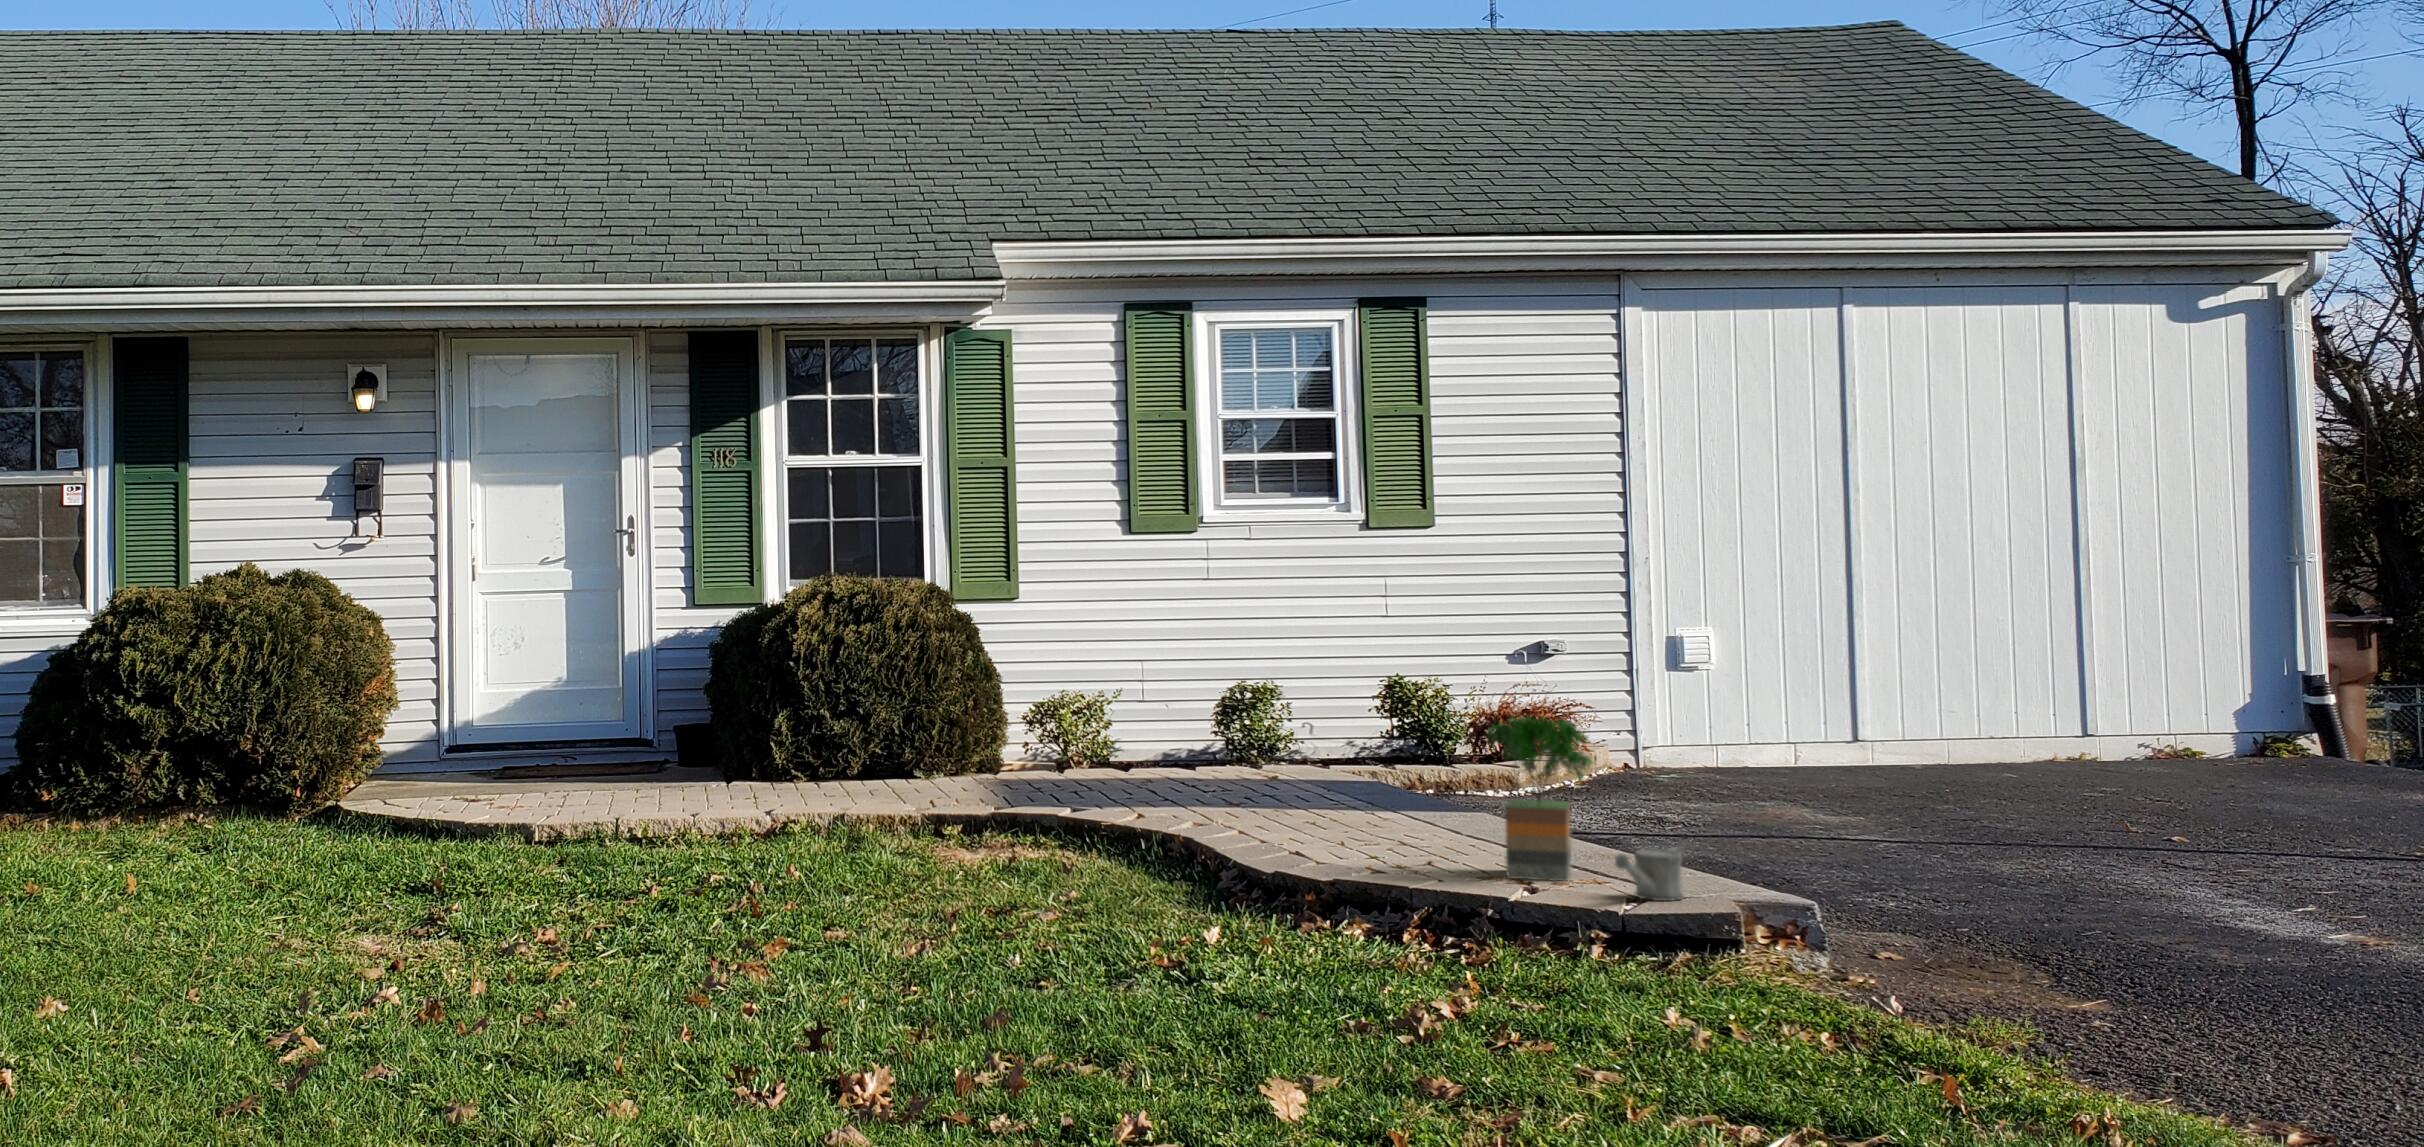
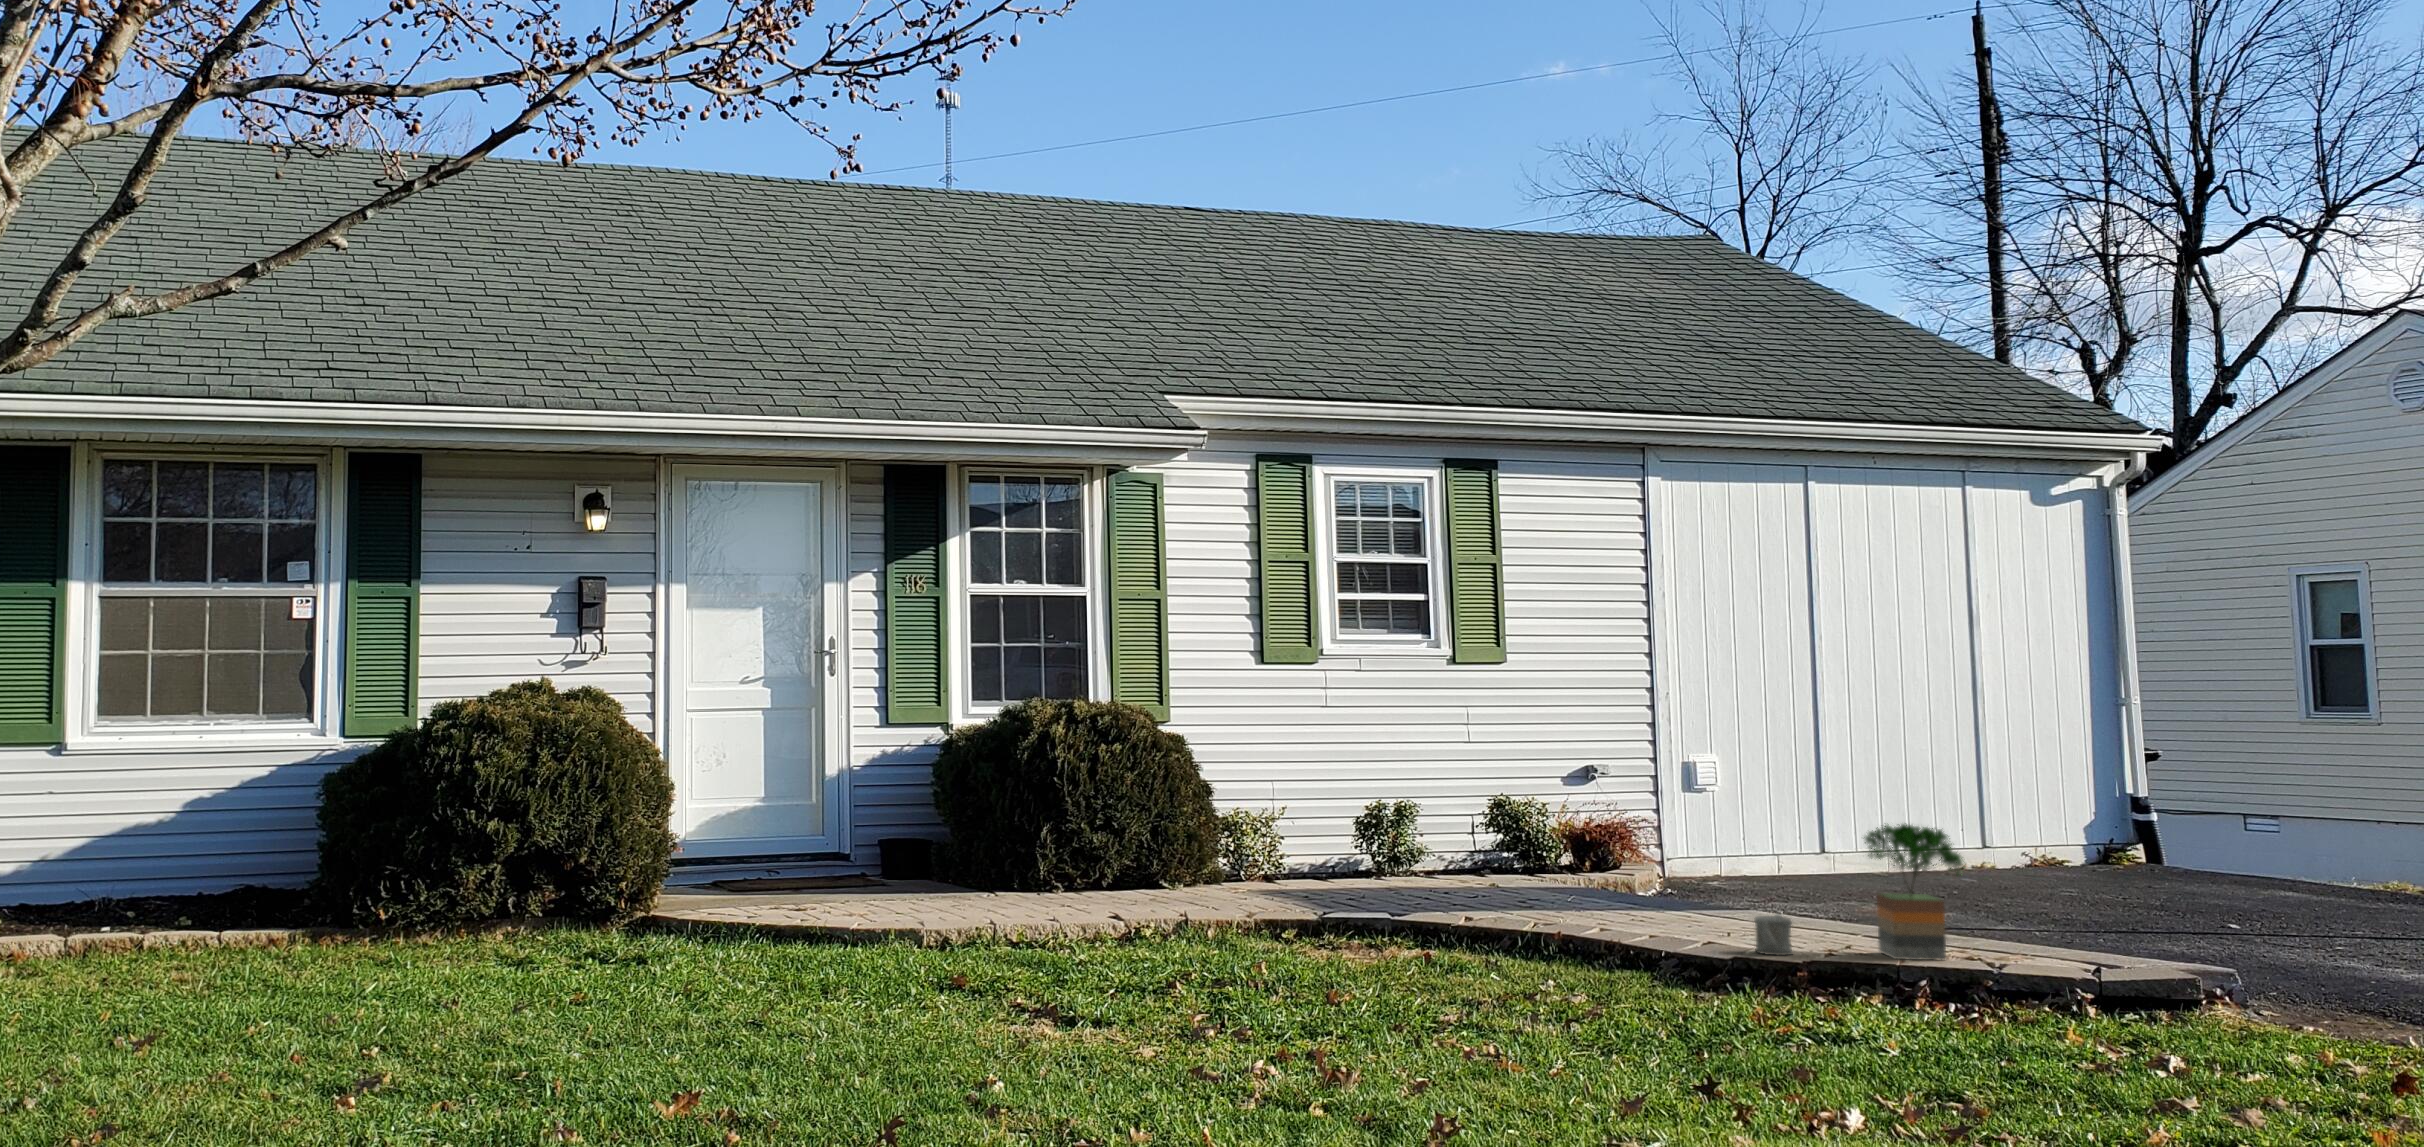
watering can: present [1615,847,1683,901] -> present [1755,915,1792,955]

